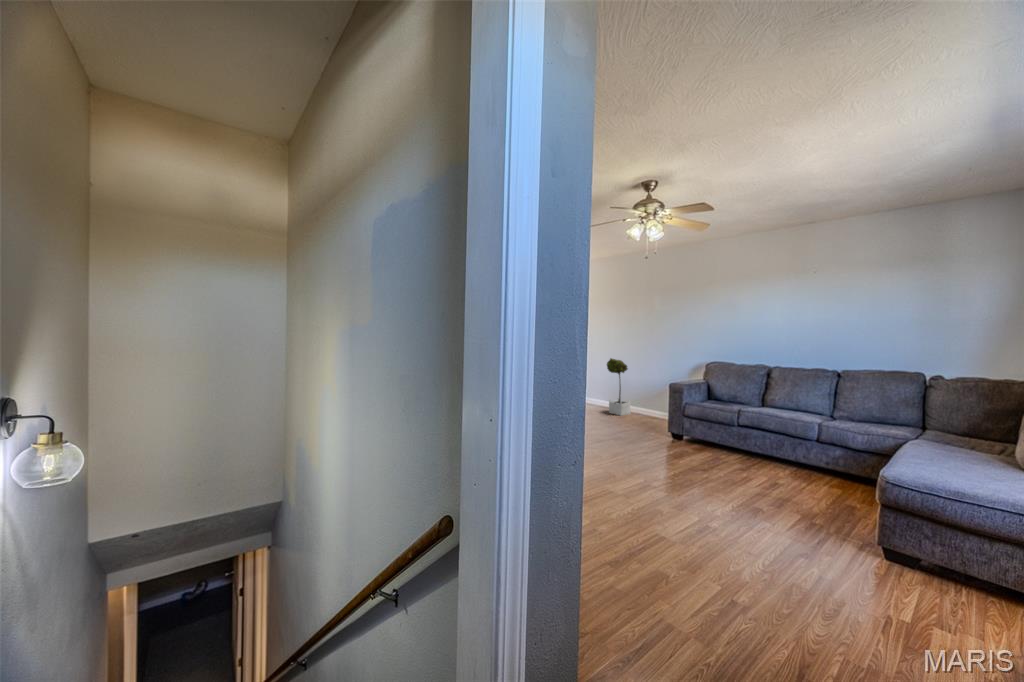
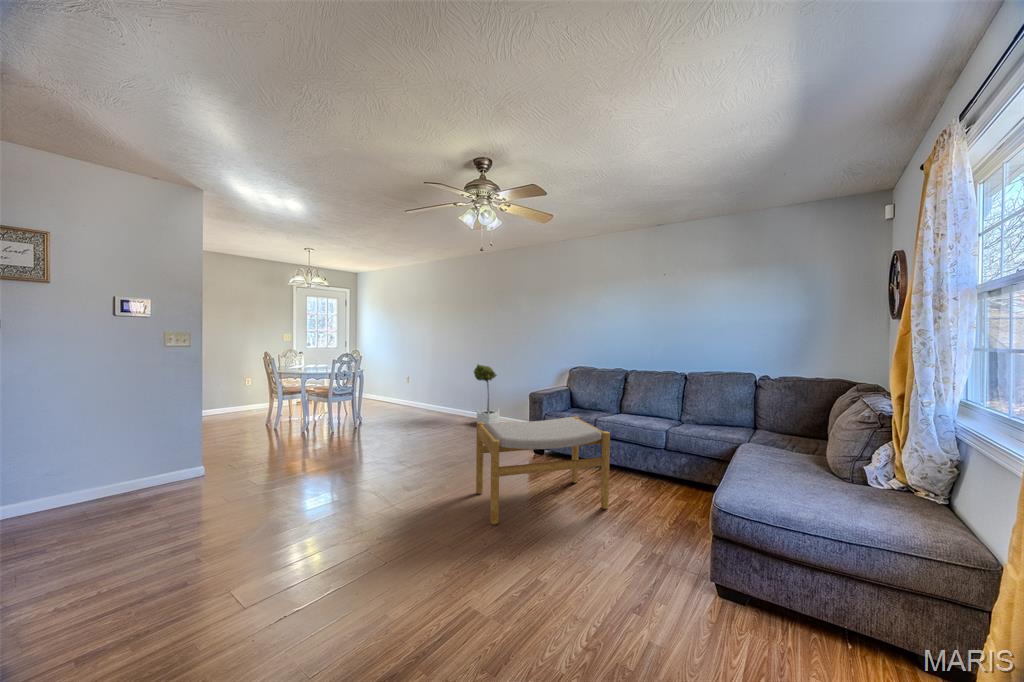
footstool: none [629,403,762,487] -> present [476,417,610,524]

